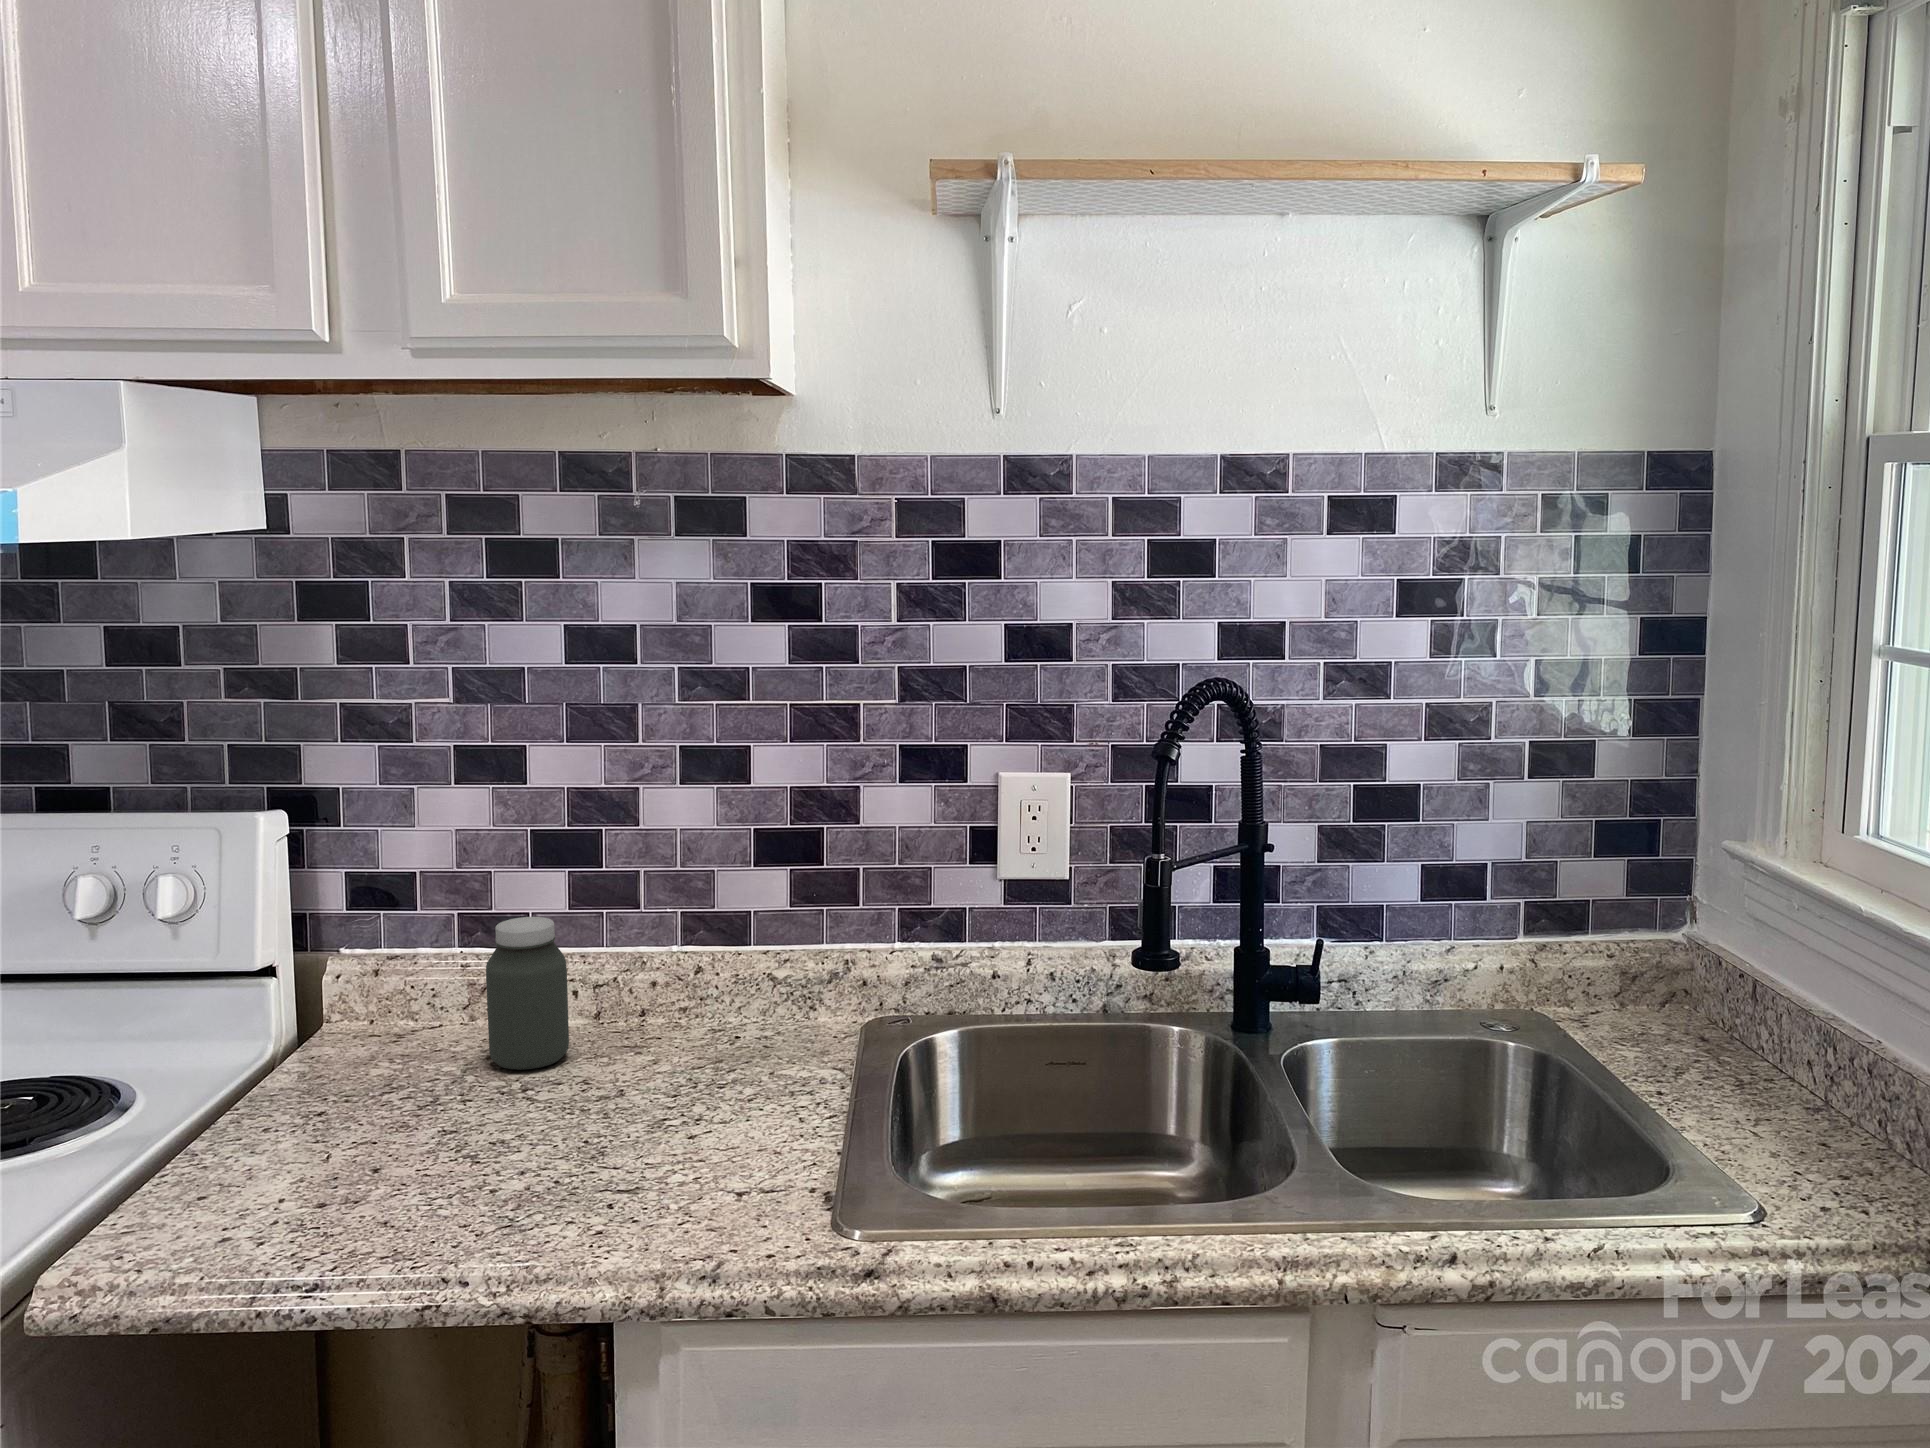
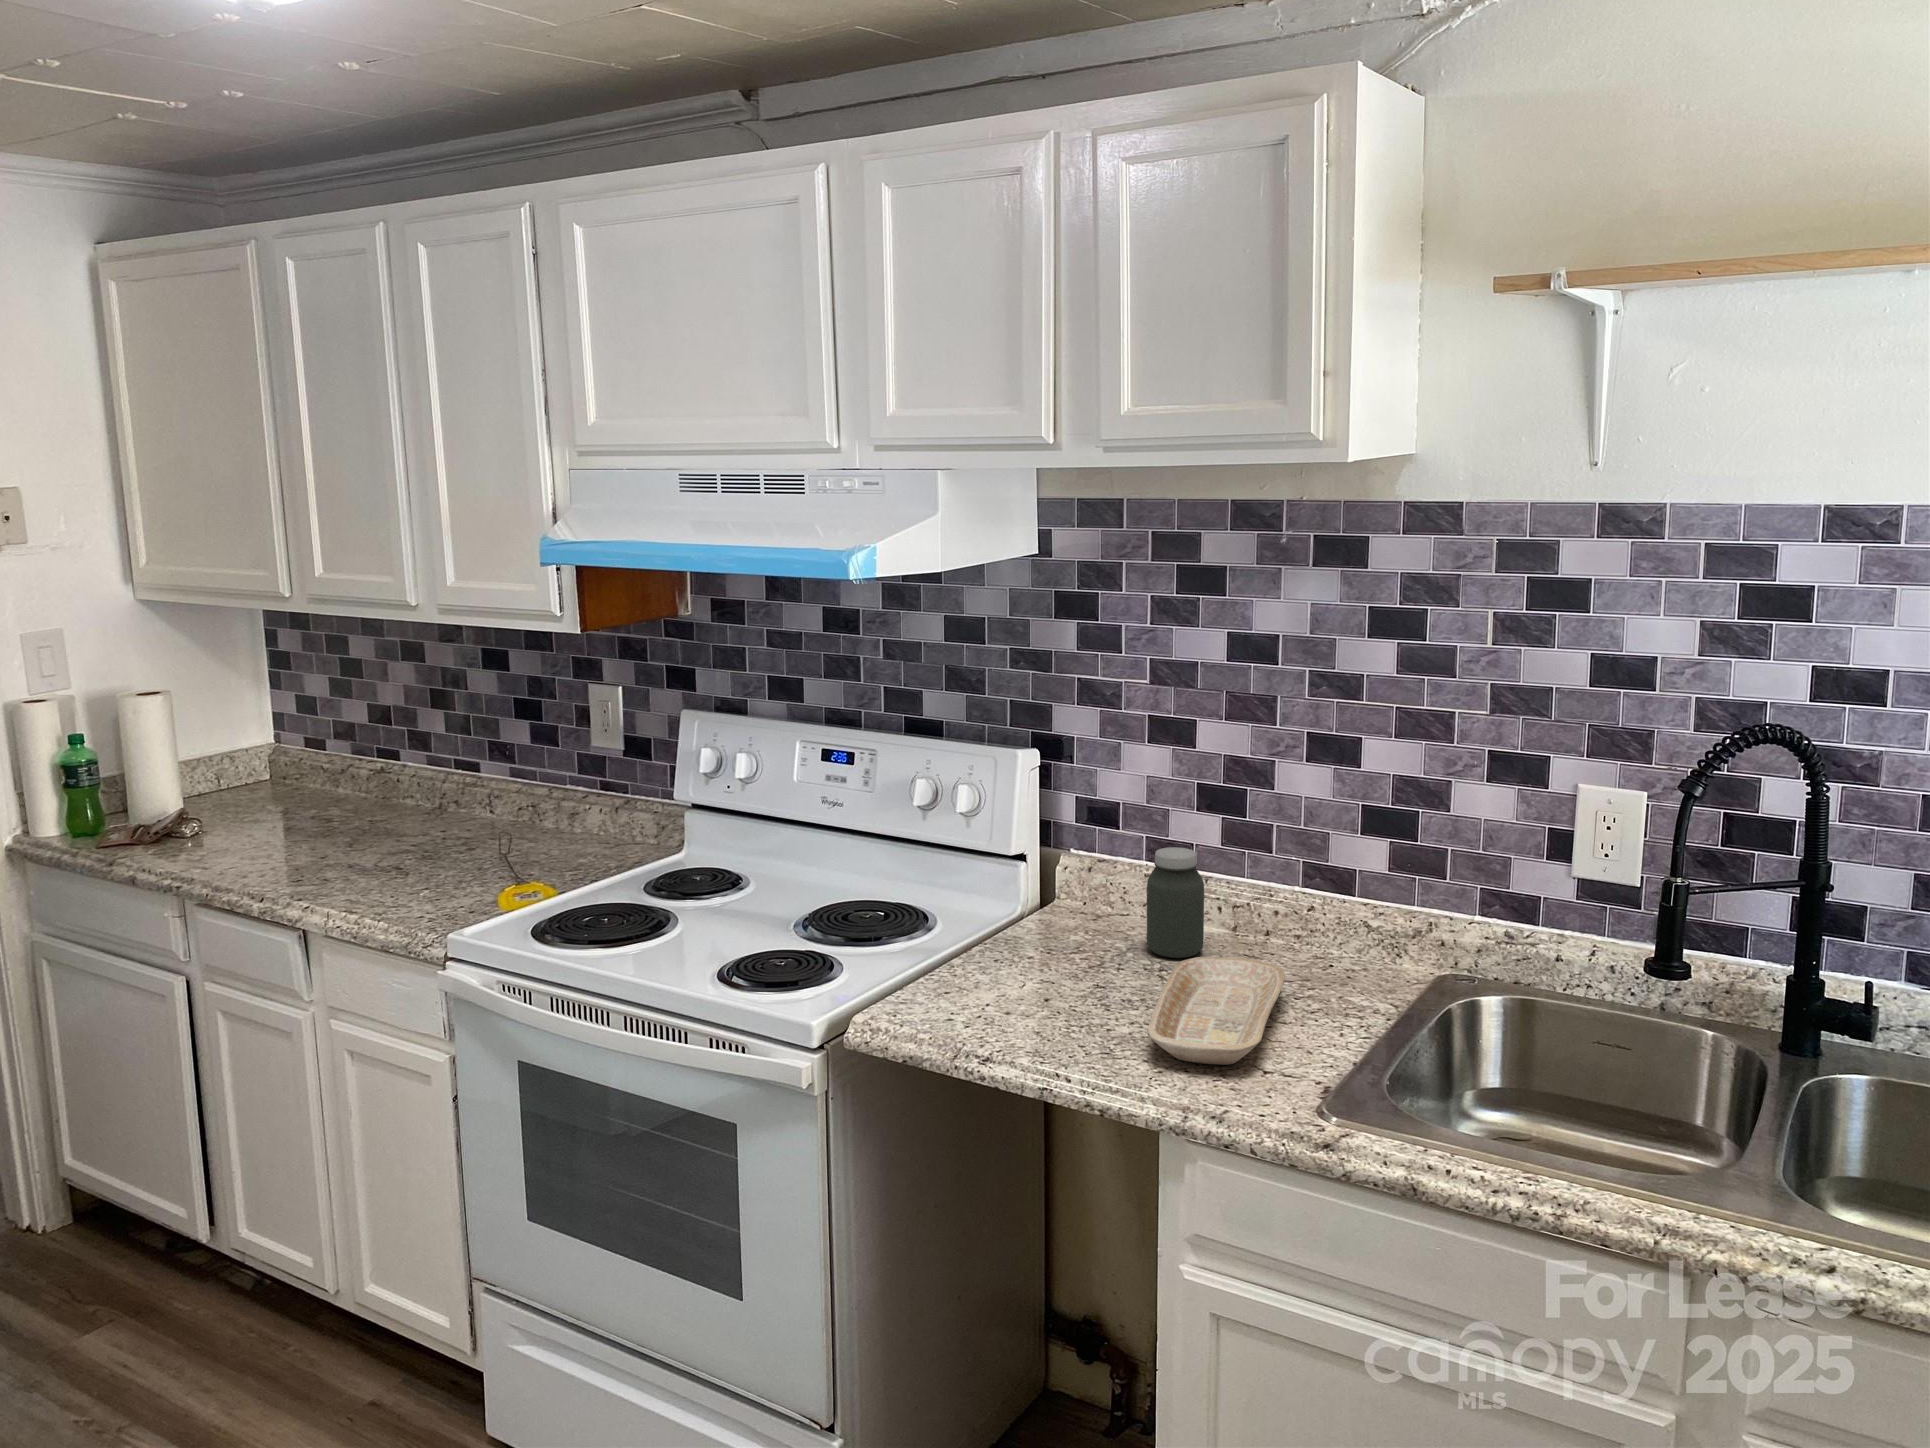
tray: none [557,1048,731,1208] -> present [1148,957,1285,1065]

